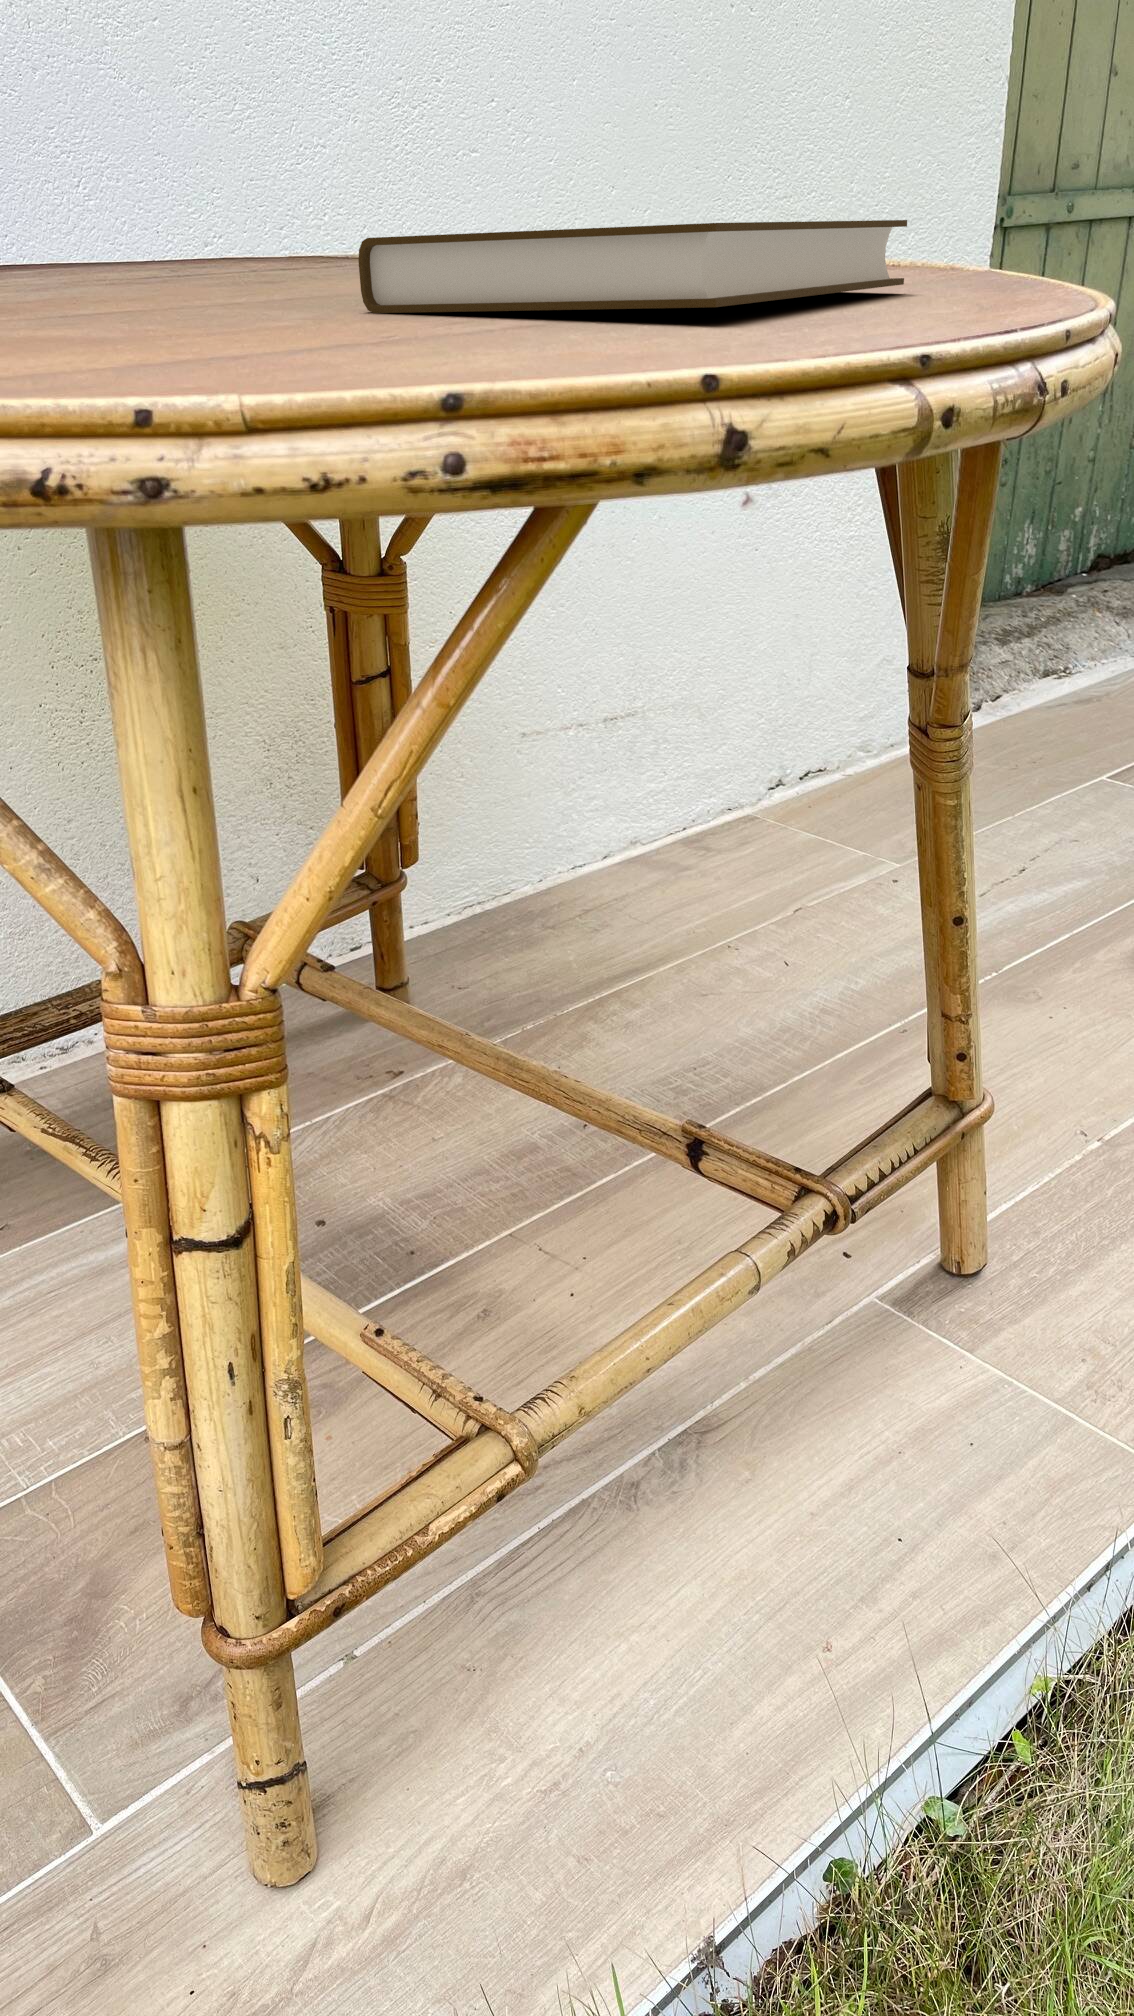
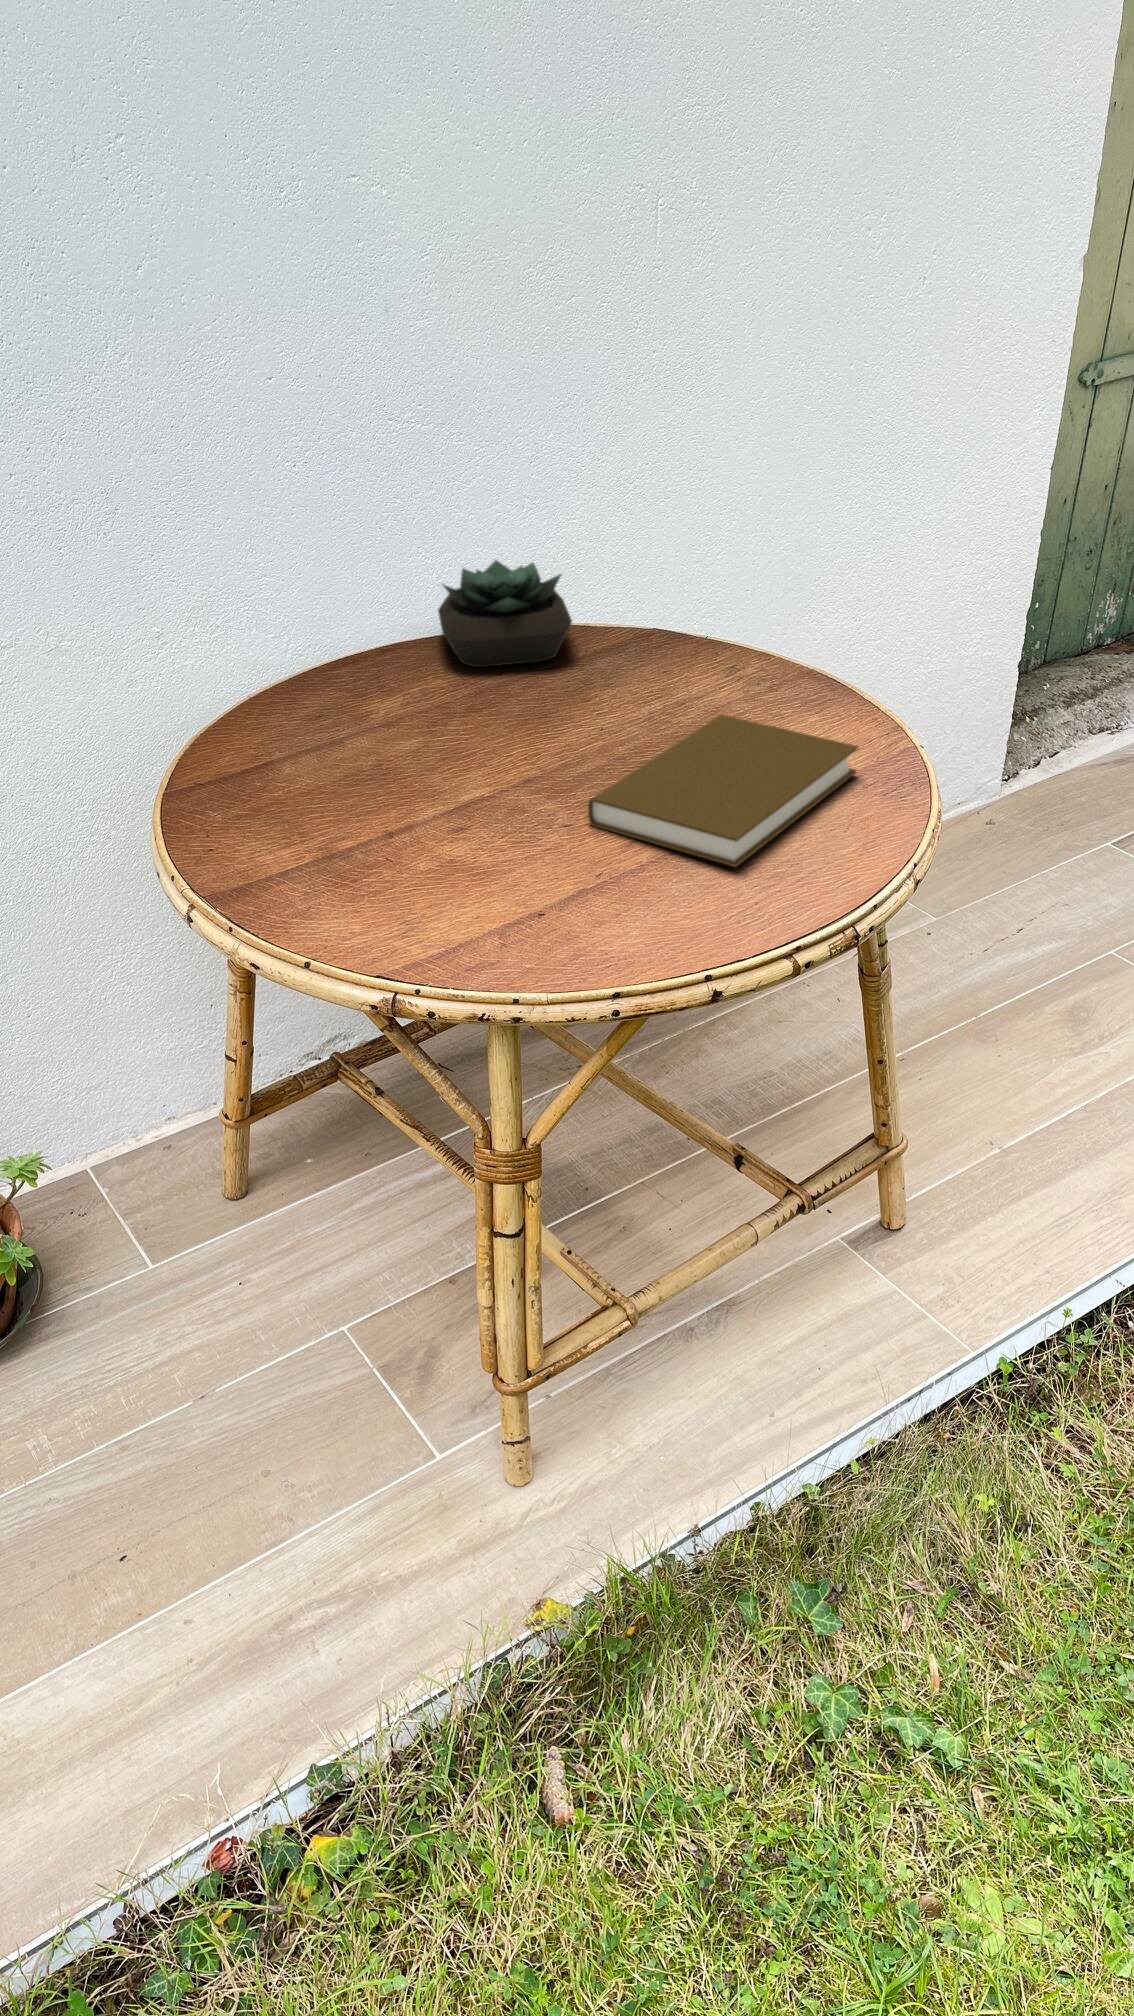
succulent plant: none [75,103,323,269] -> present [438,560,572,667]

